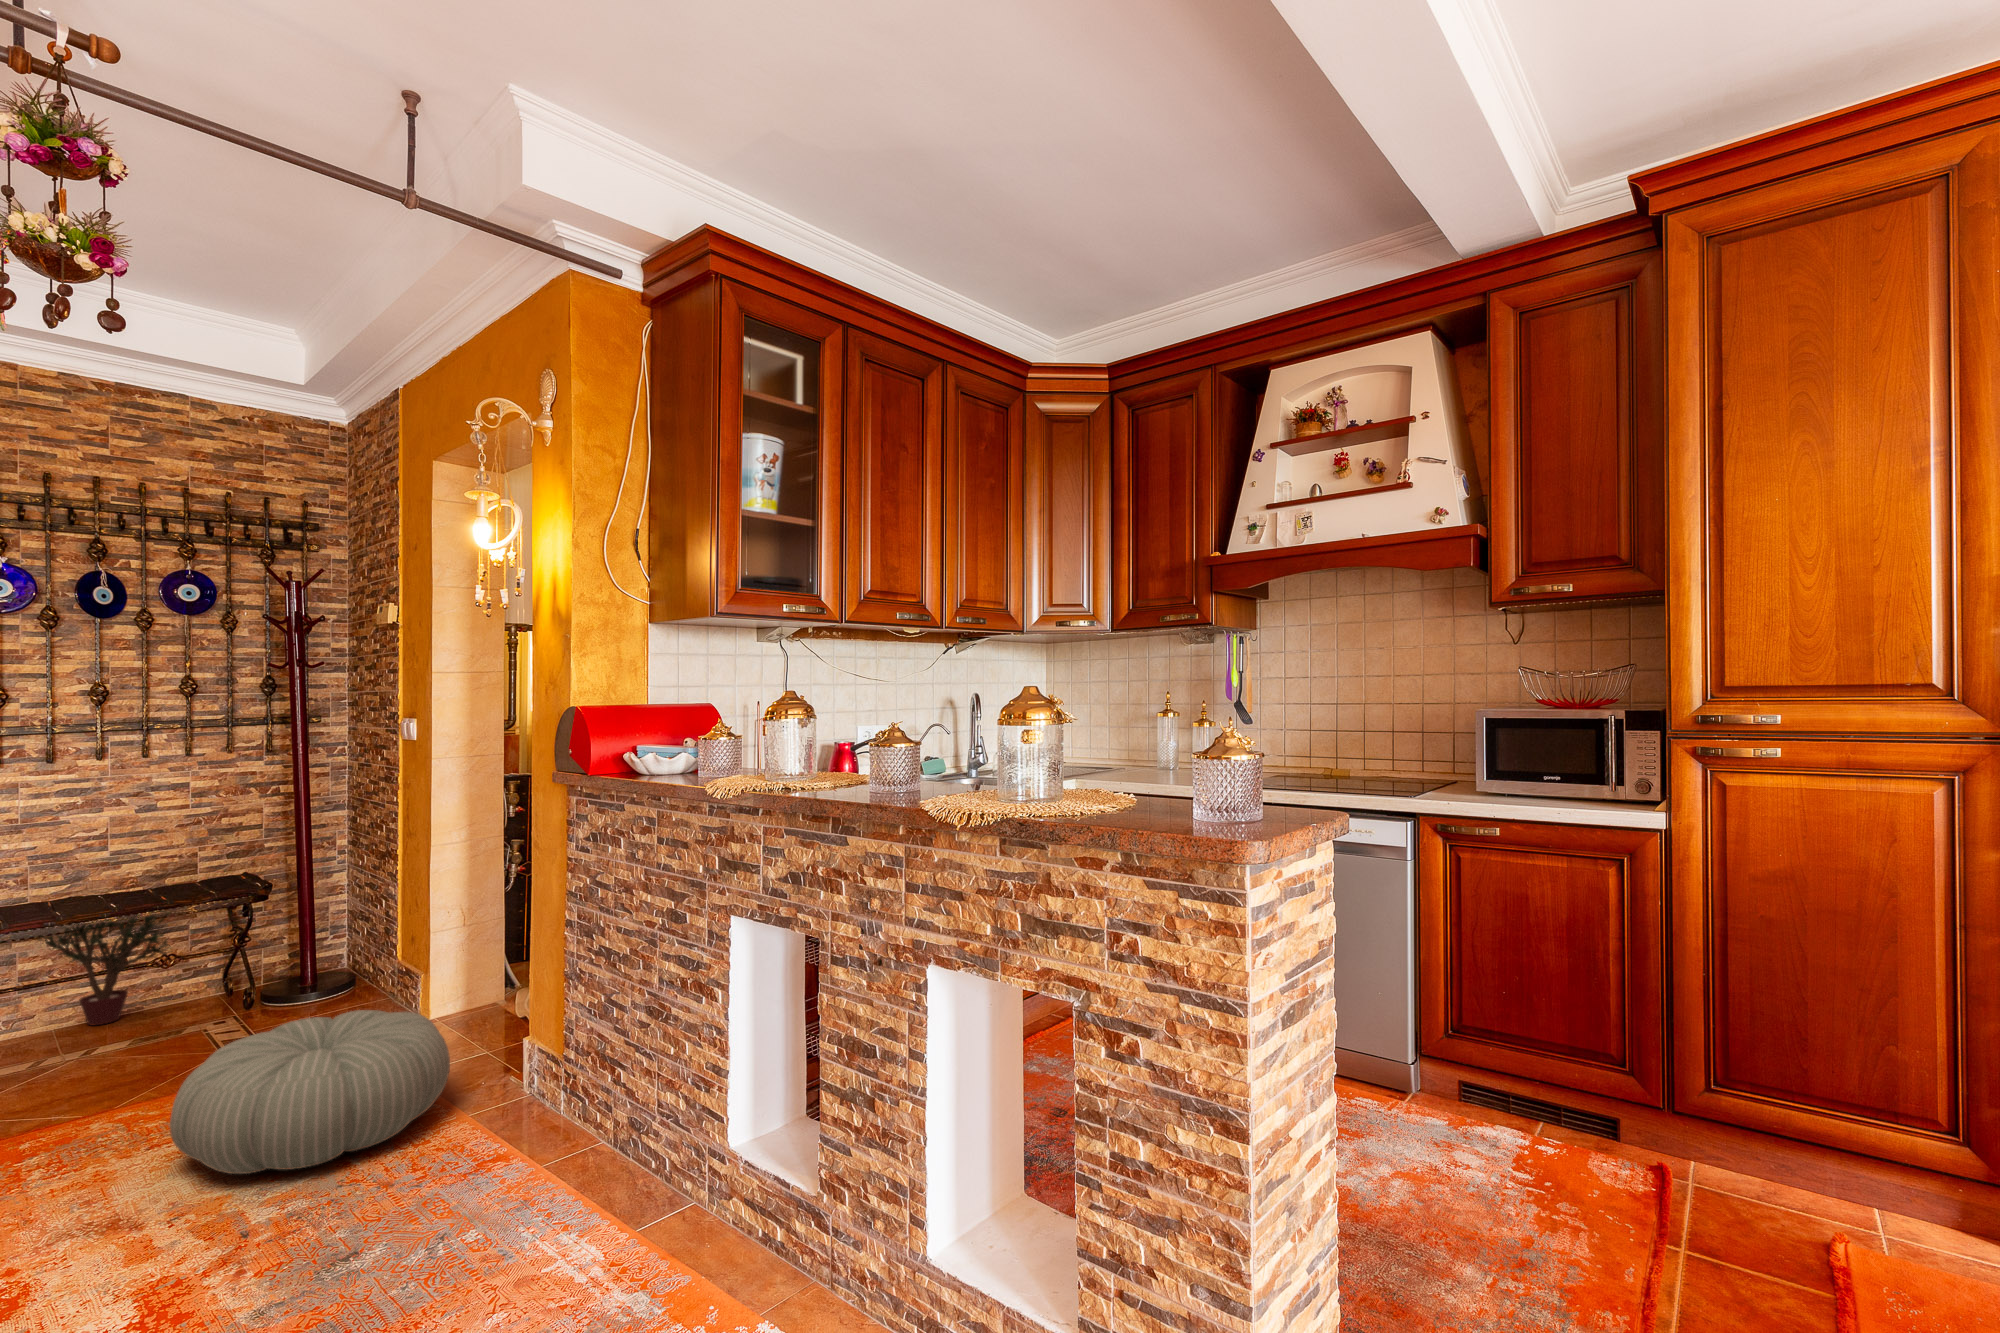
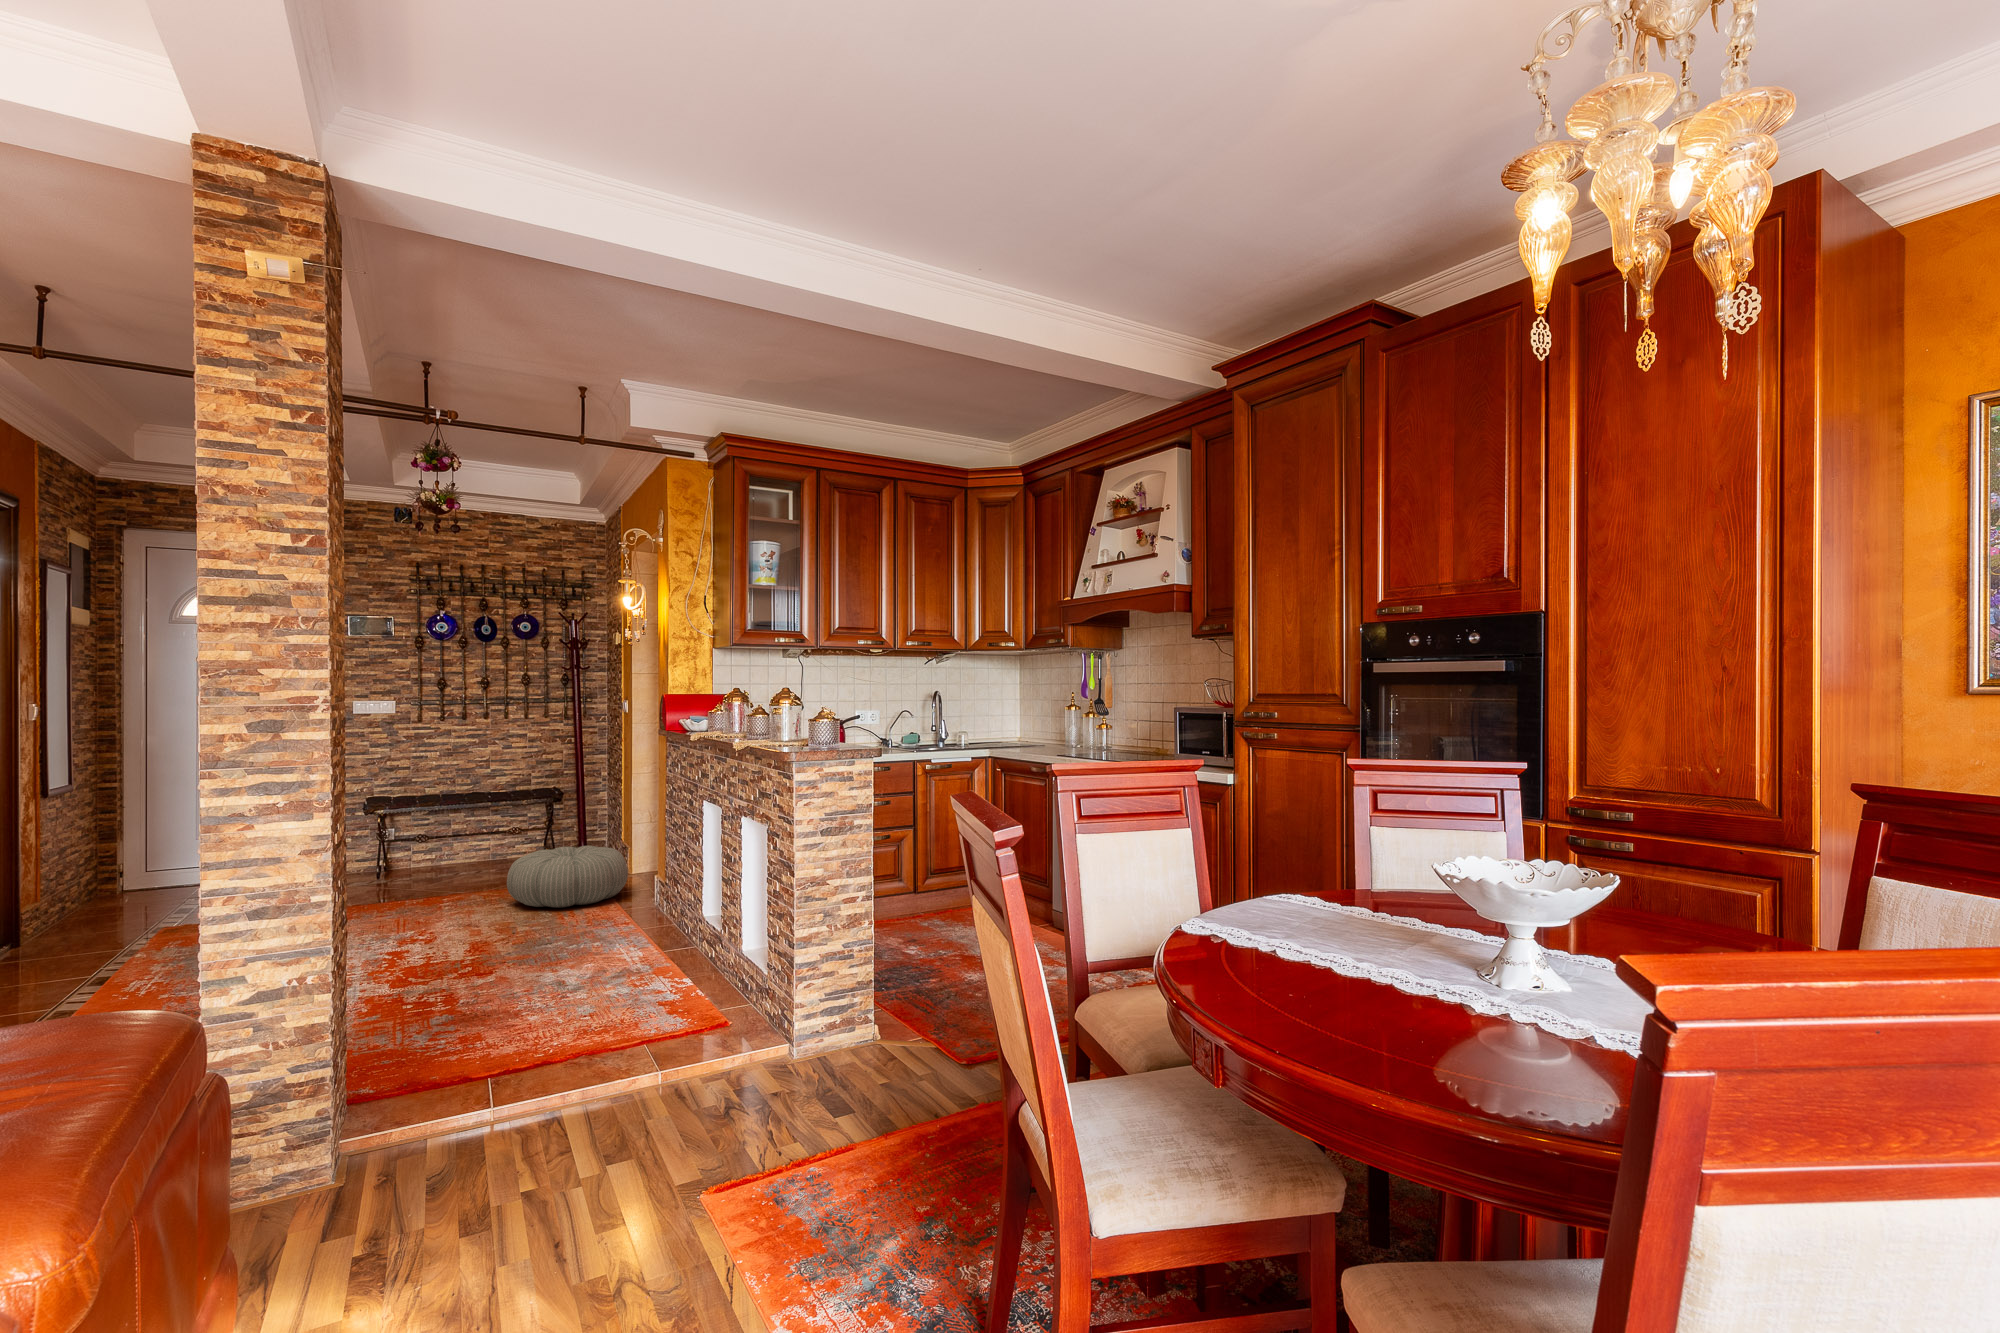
potted plant: present [38,915,170,1025] -> none [458,800,518,860]

